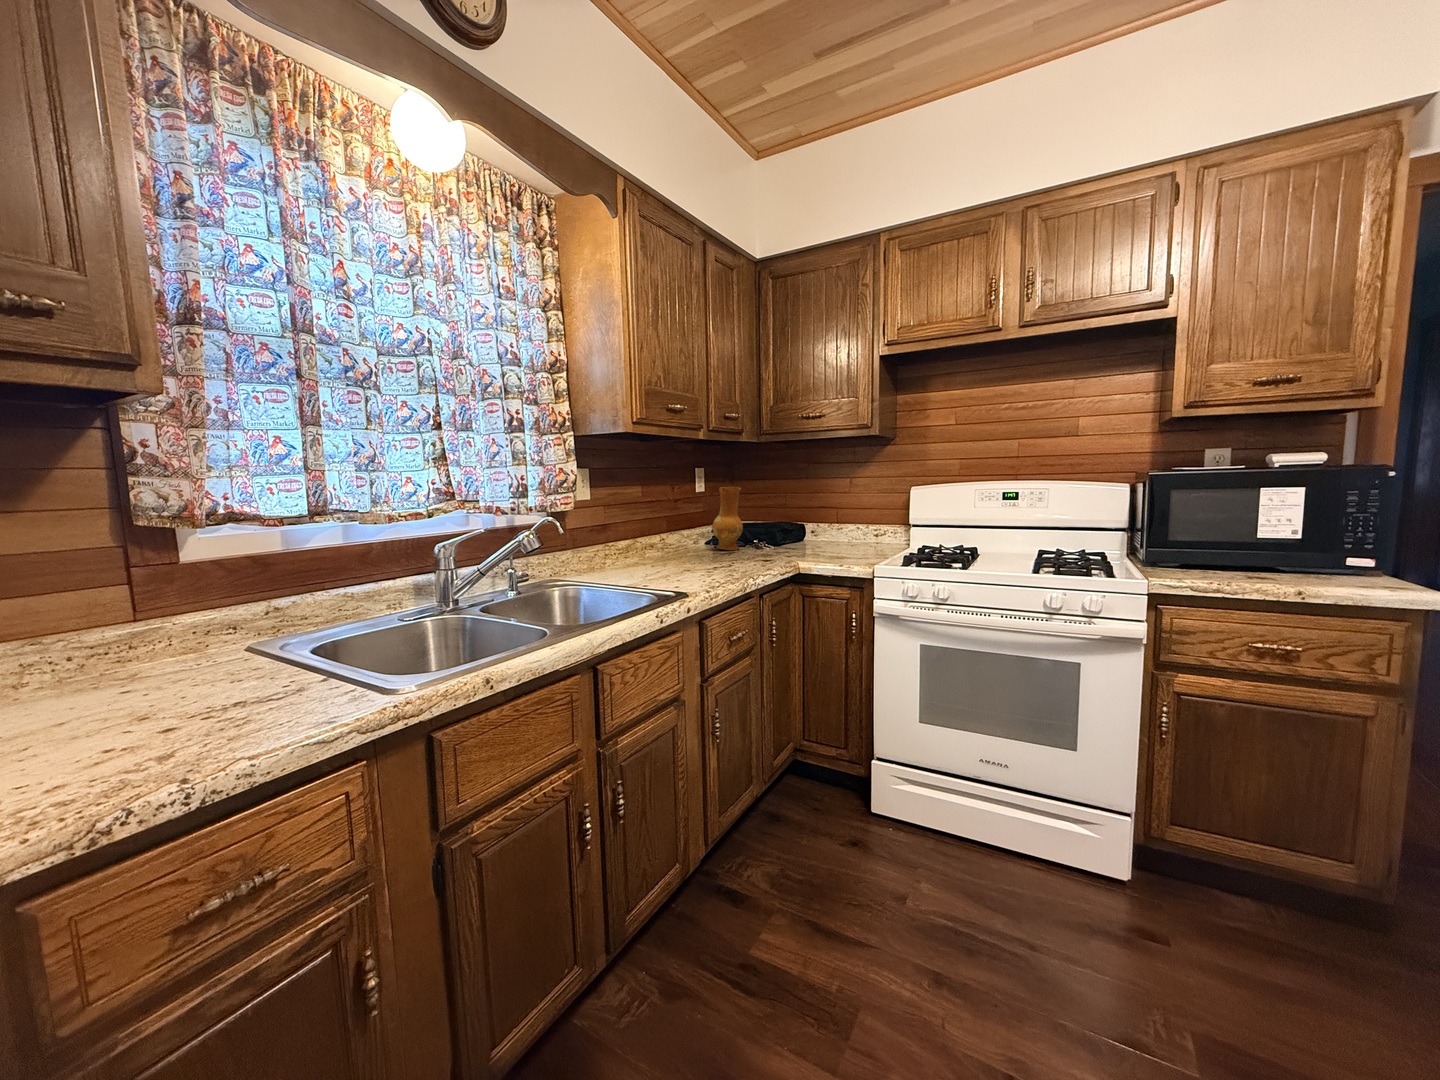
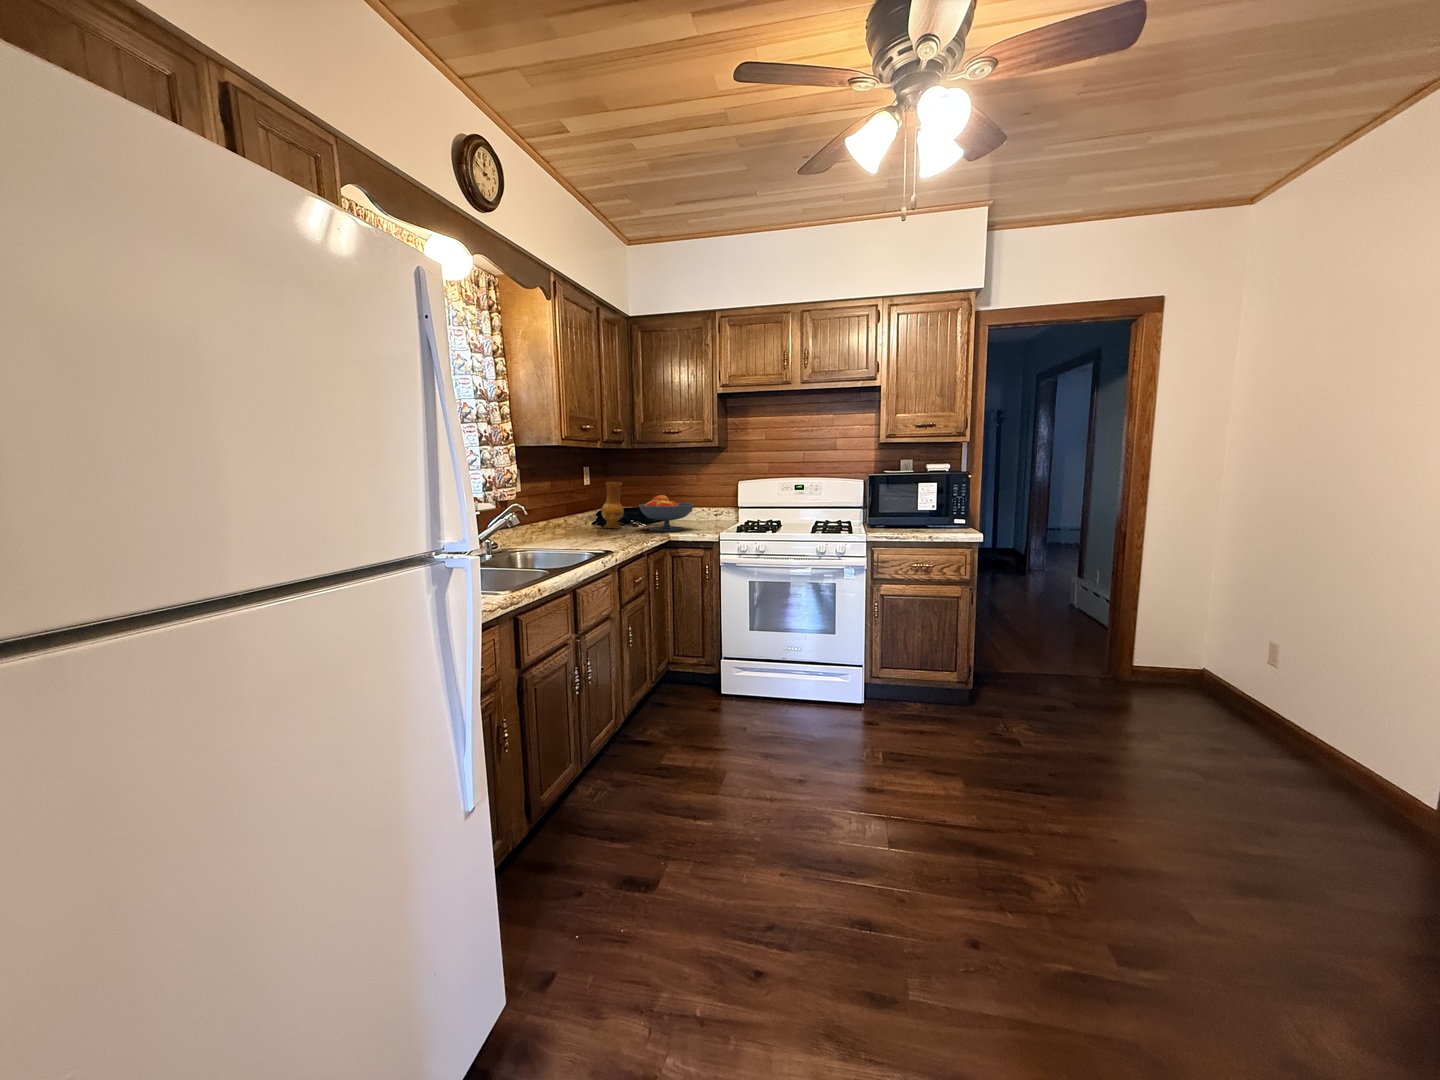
fruit bowl: none [758,505,838,559] -> present [639,495,694,531]

